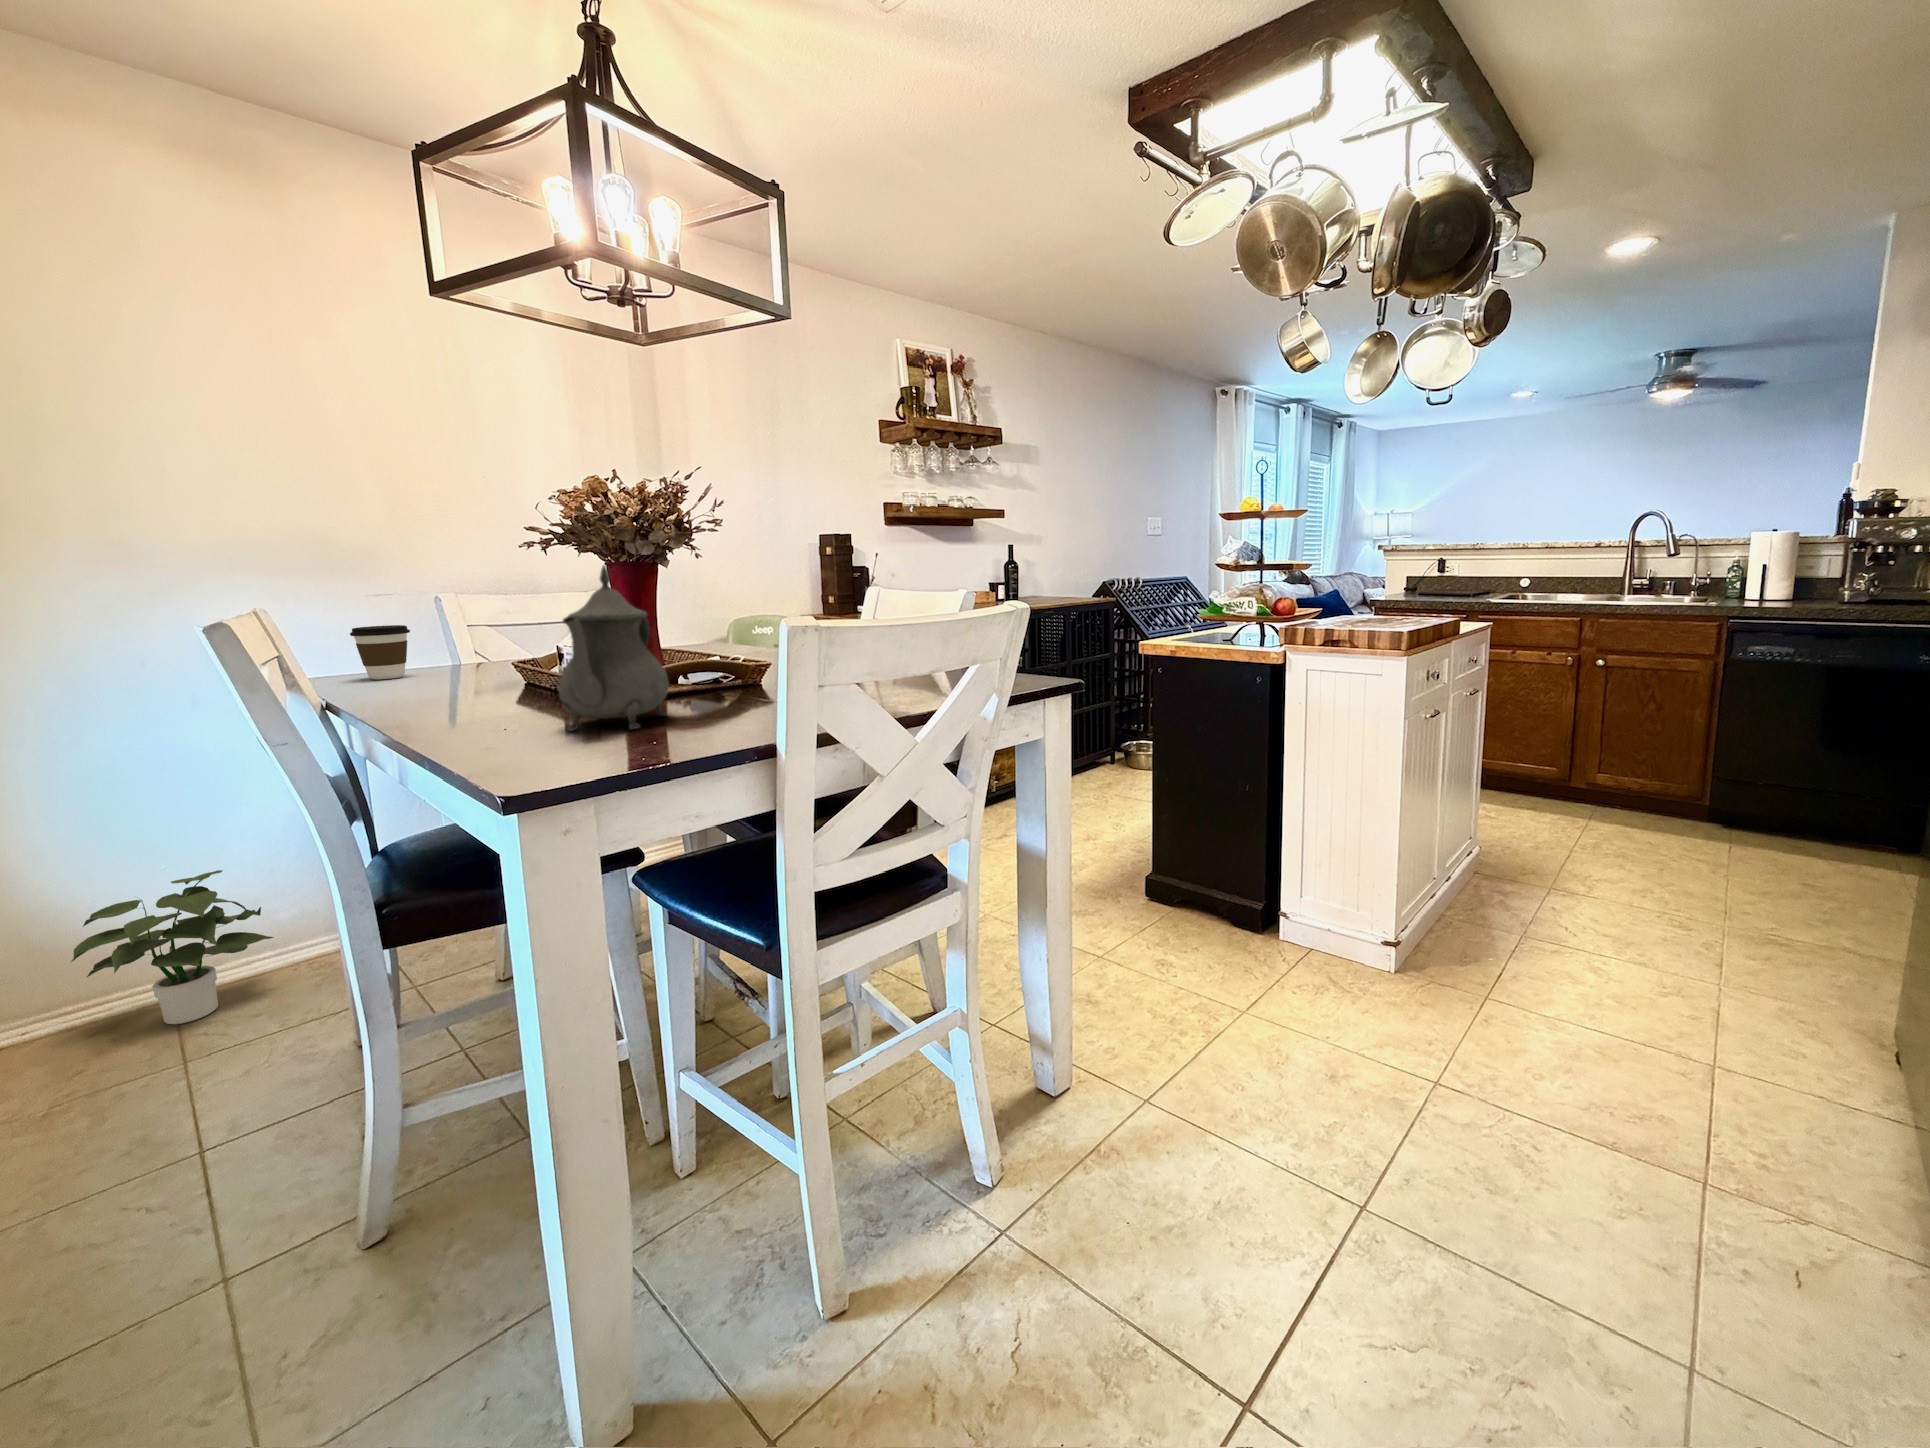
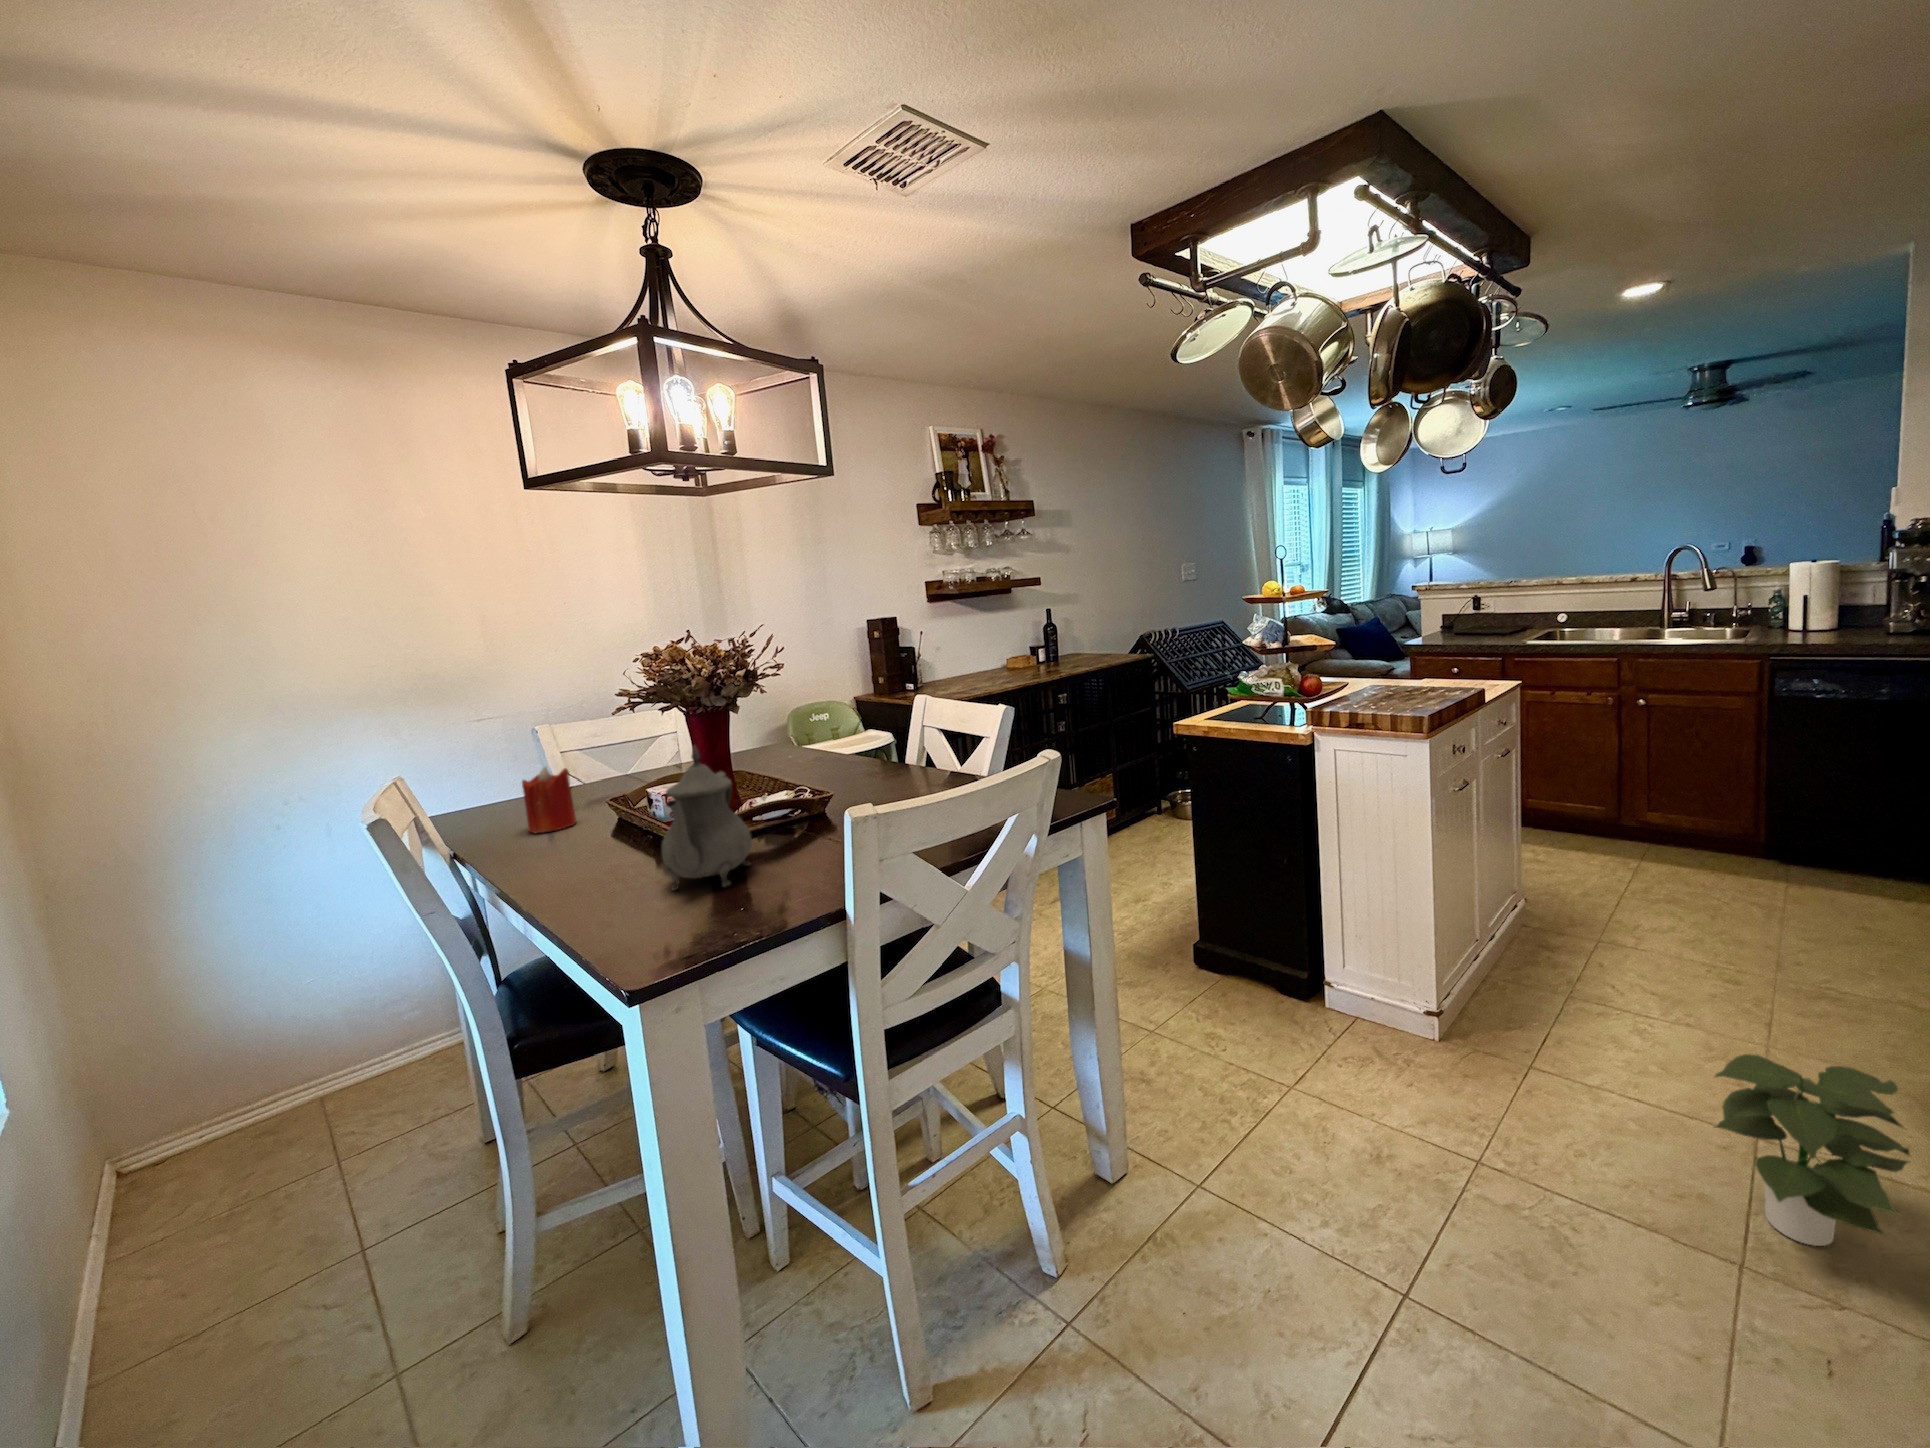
candle: none [412,618,477,692] -> present [522,767,576,833]
coffee cup: present [350,625,410,679] -> none [464,764,513,816]
potted plant: present [71,870,274,1024] -> present [1715,1054,1910,1246]

